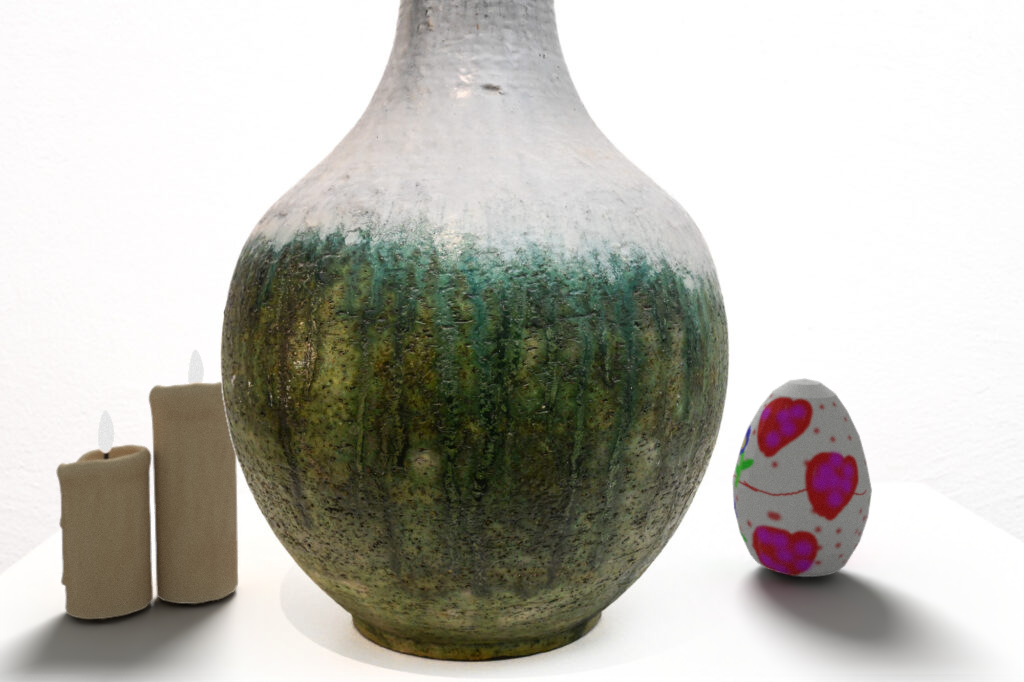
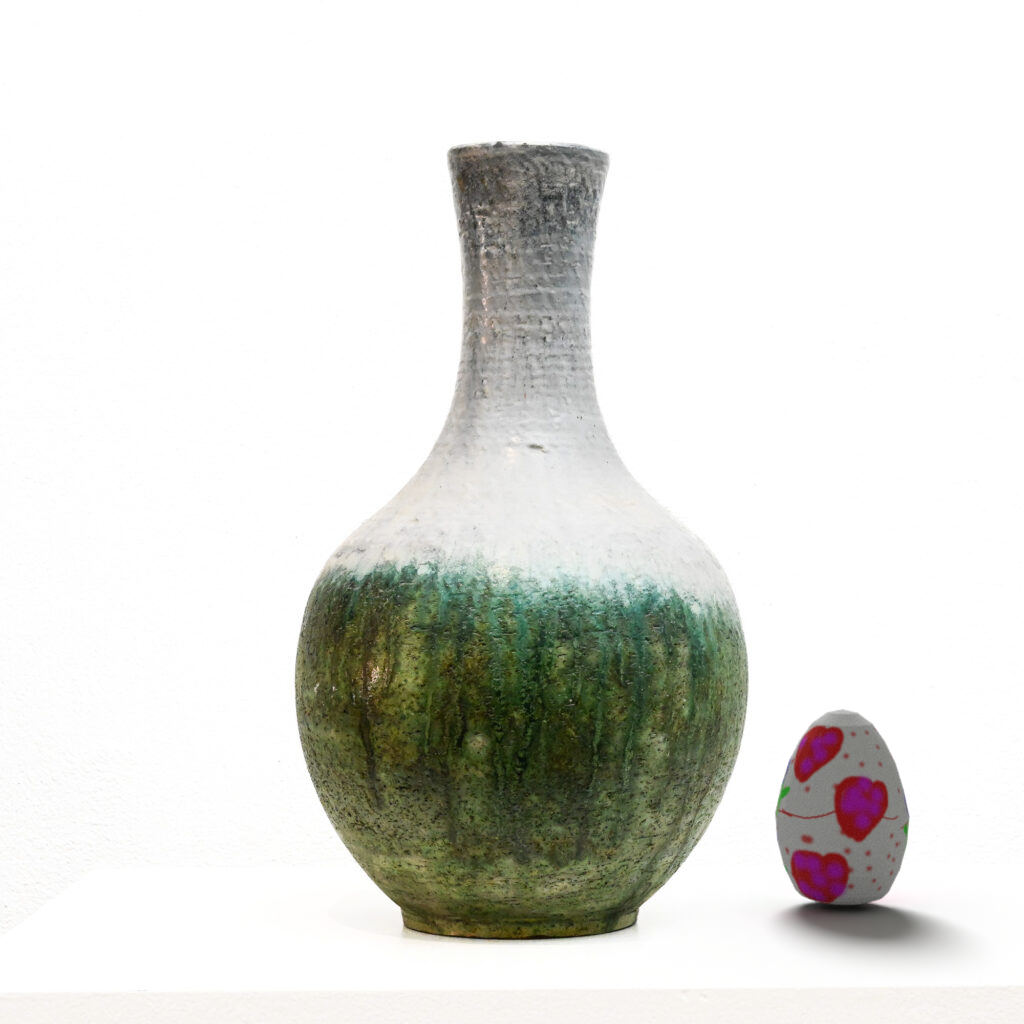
candle: present [57,349,238,619] -> none [135,672,293,916]

